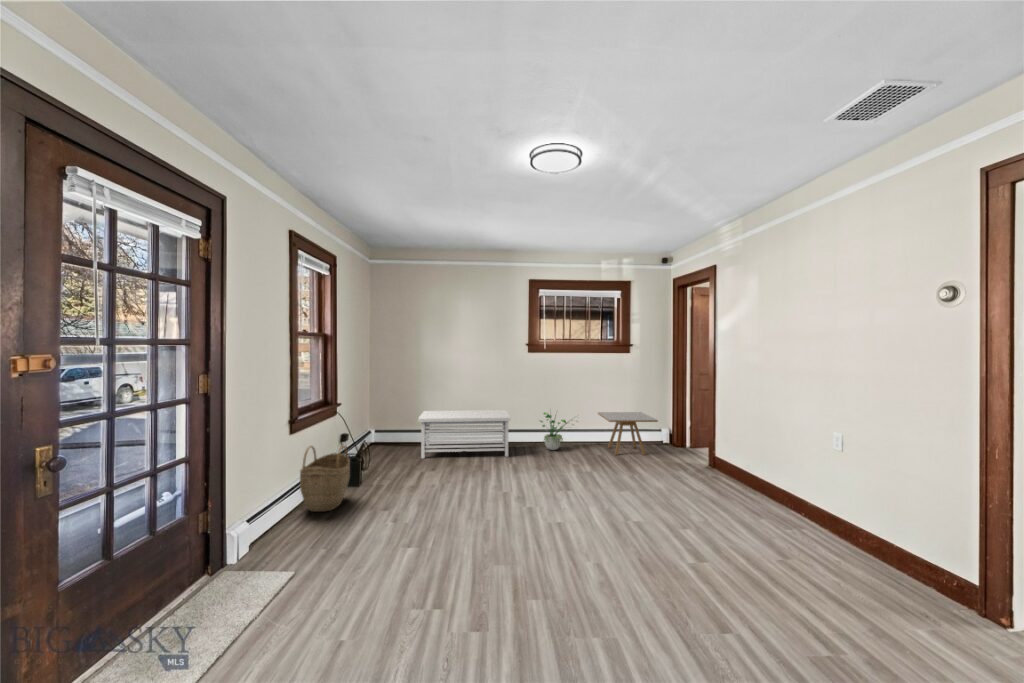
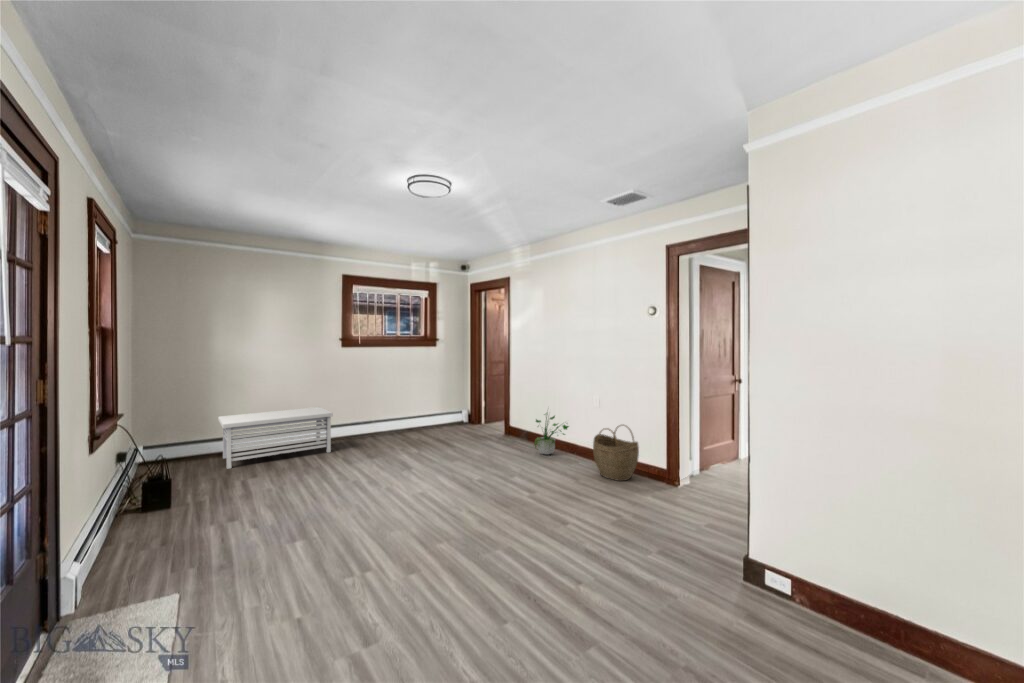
potted plant: present [540,412,567,450] -> present [534,413,569,454]
side table: present [598,412,658,455] -> none [409,398,464,436]
woven basket: present [300,446,350,512] -> present [593,425,639,481]

